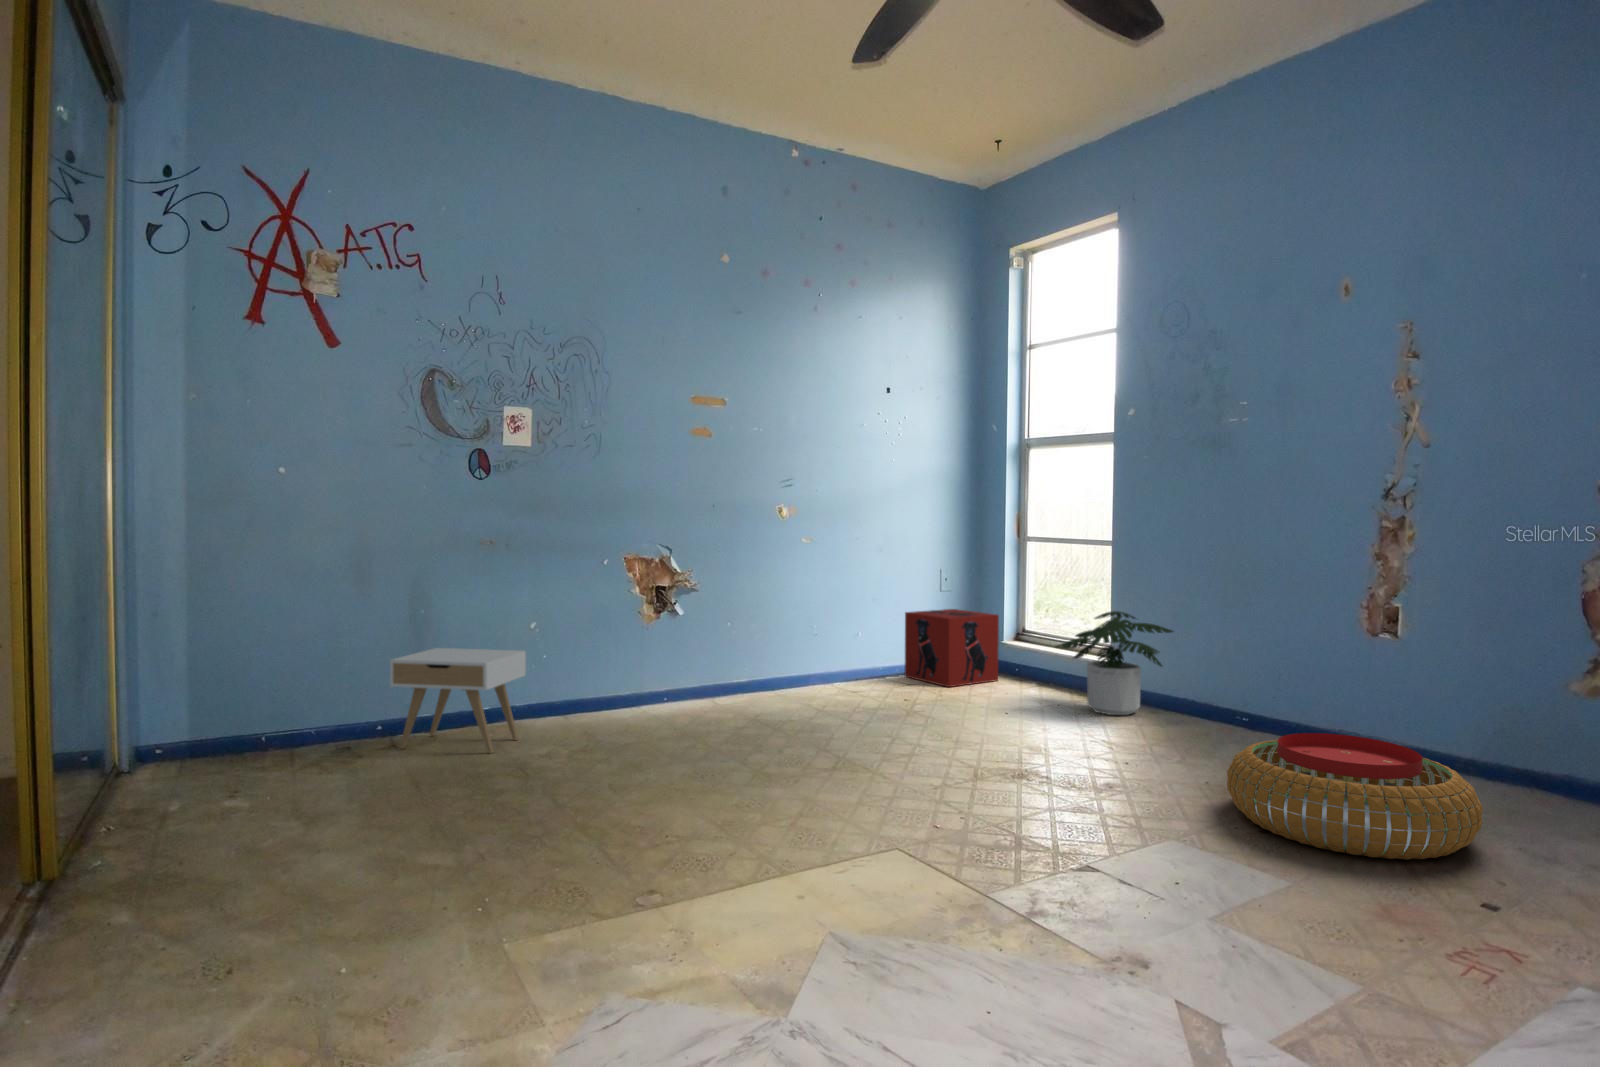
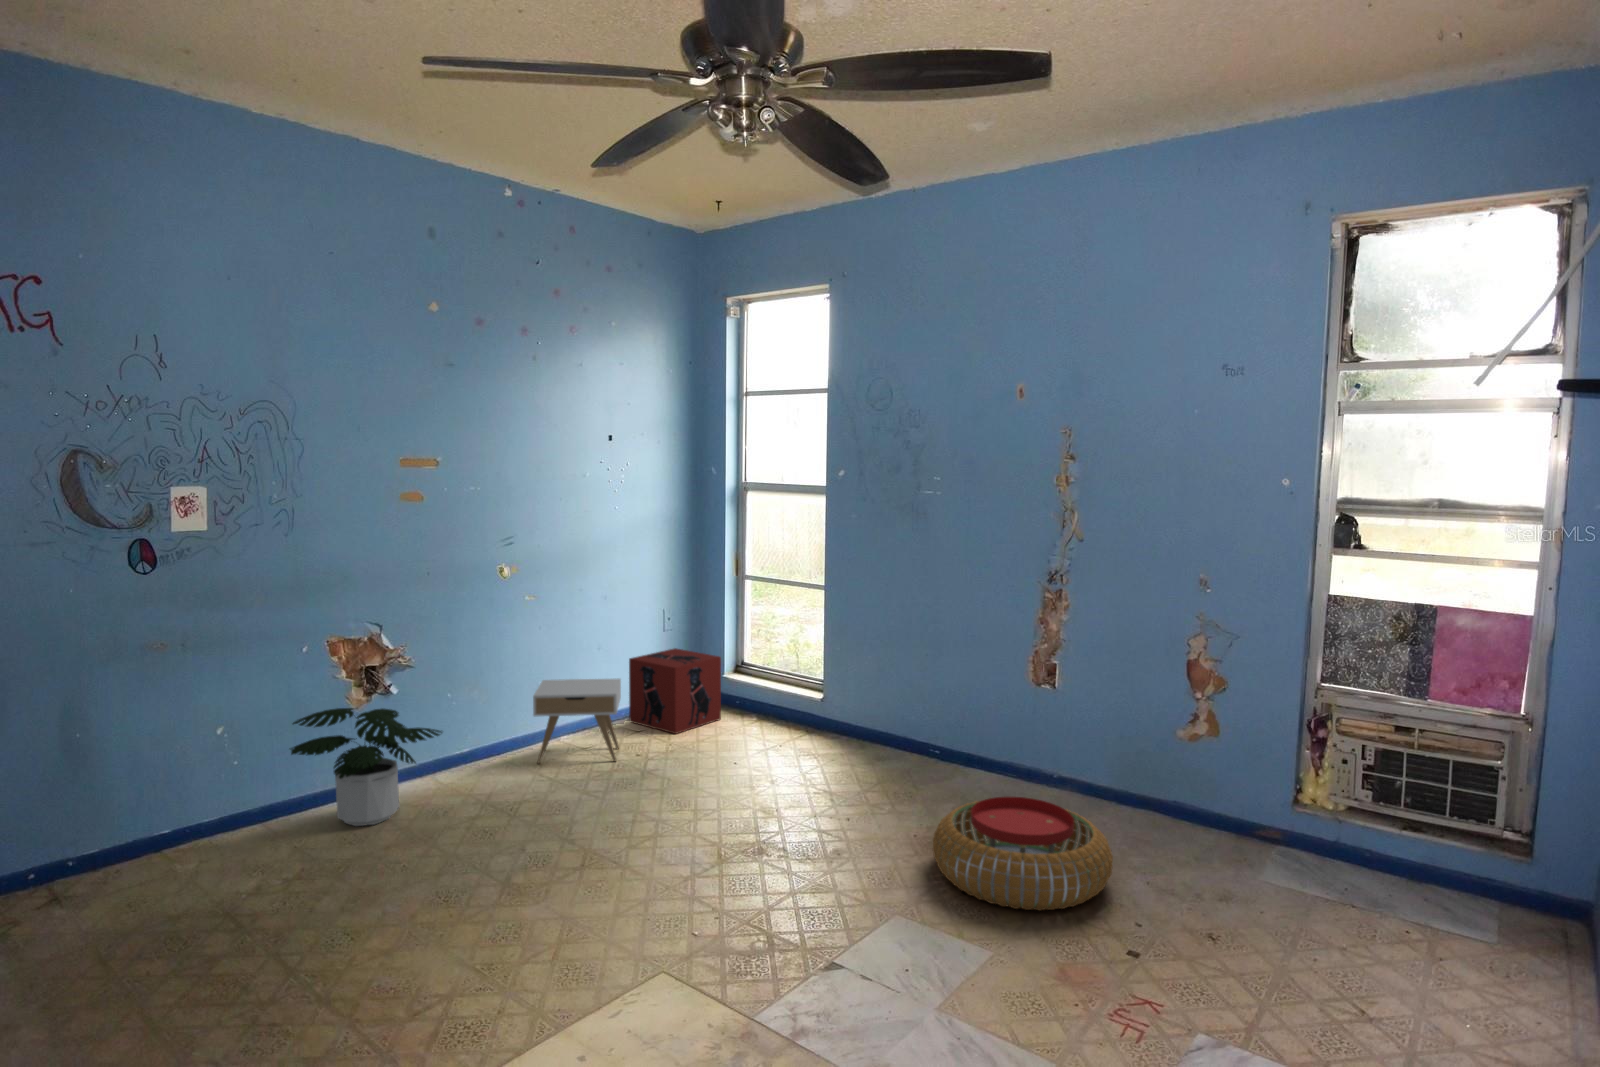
potted plant: present [1056,611,1173,715] -> present [291,708,442,826]
nightstand: present [390,648,526,753] -> present [533,678,621,764]

